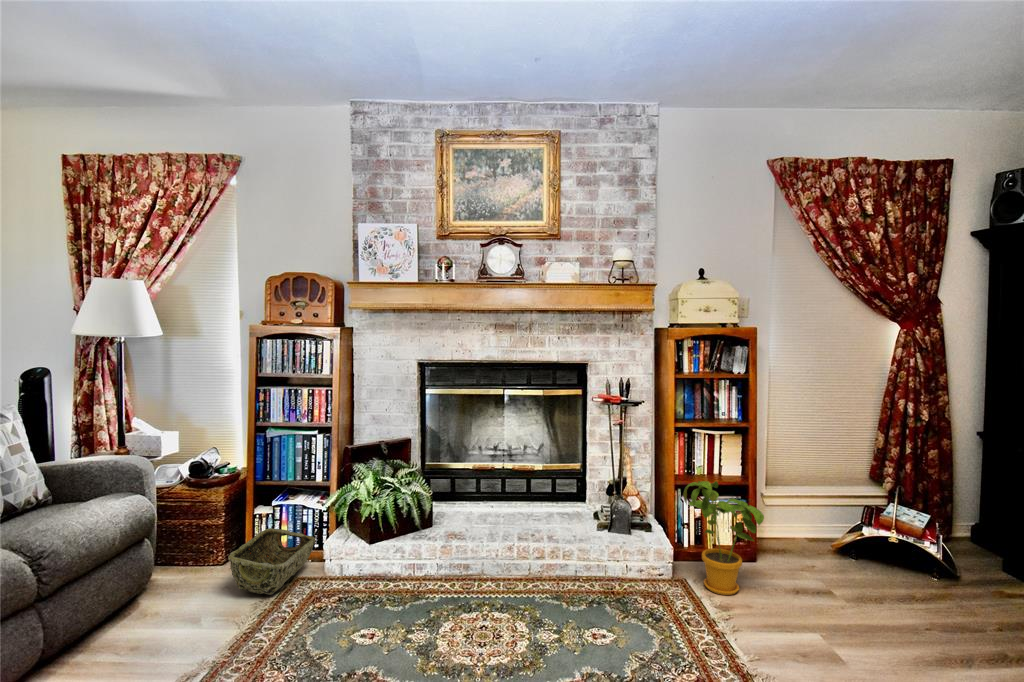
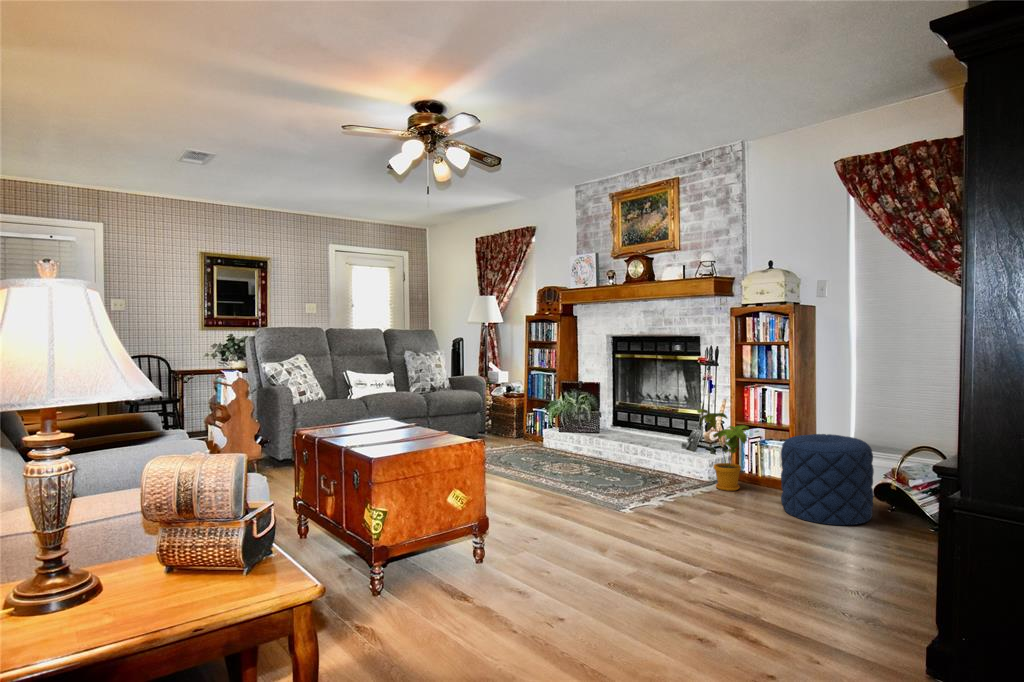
pouf: none [817,492,947,626] -> present [781,434,874,525]
woven basket: present [228,528,316,595] -> none [501,422,546,447]

